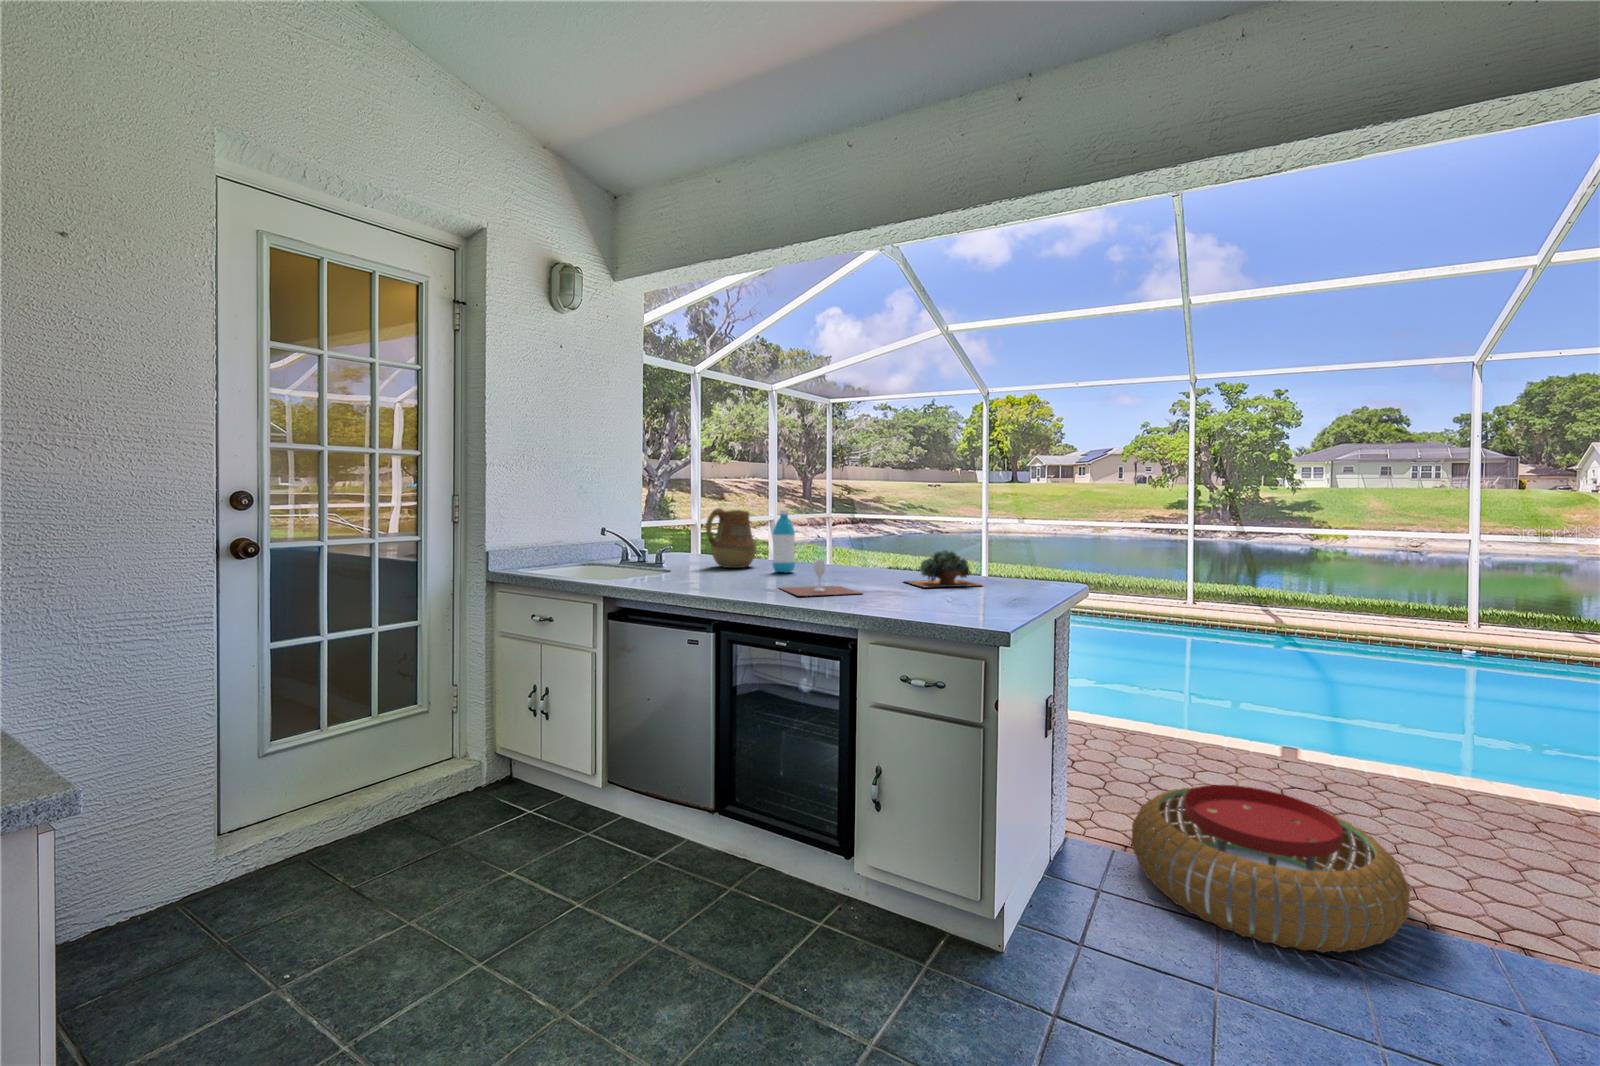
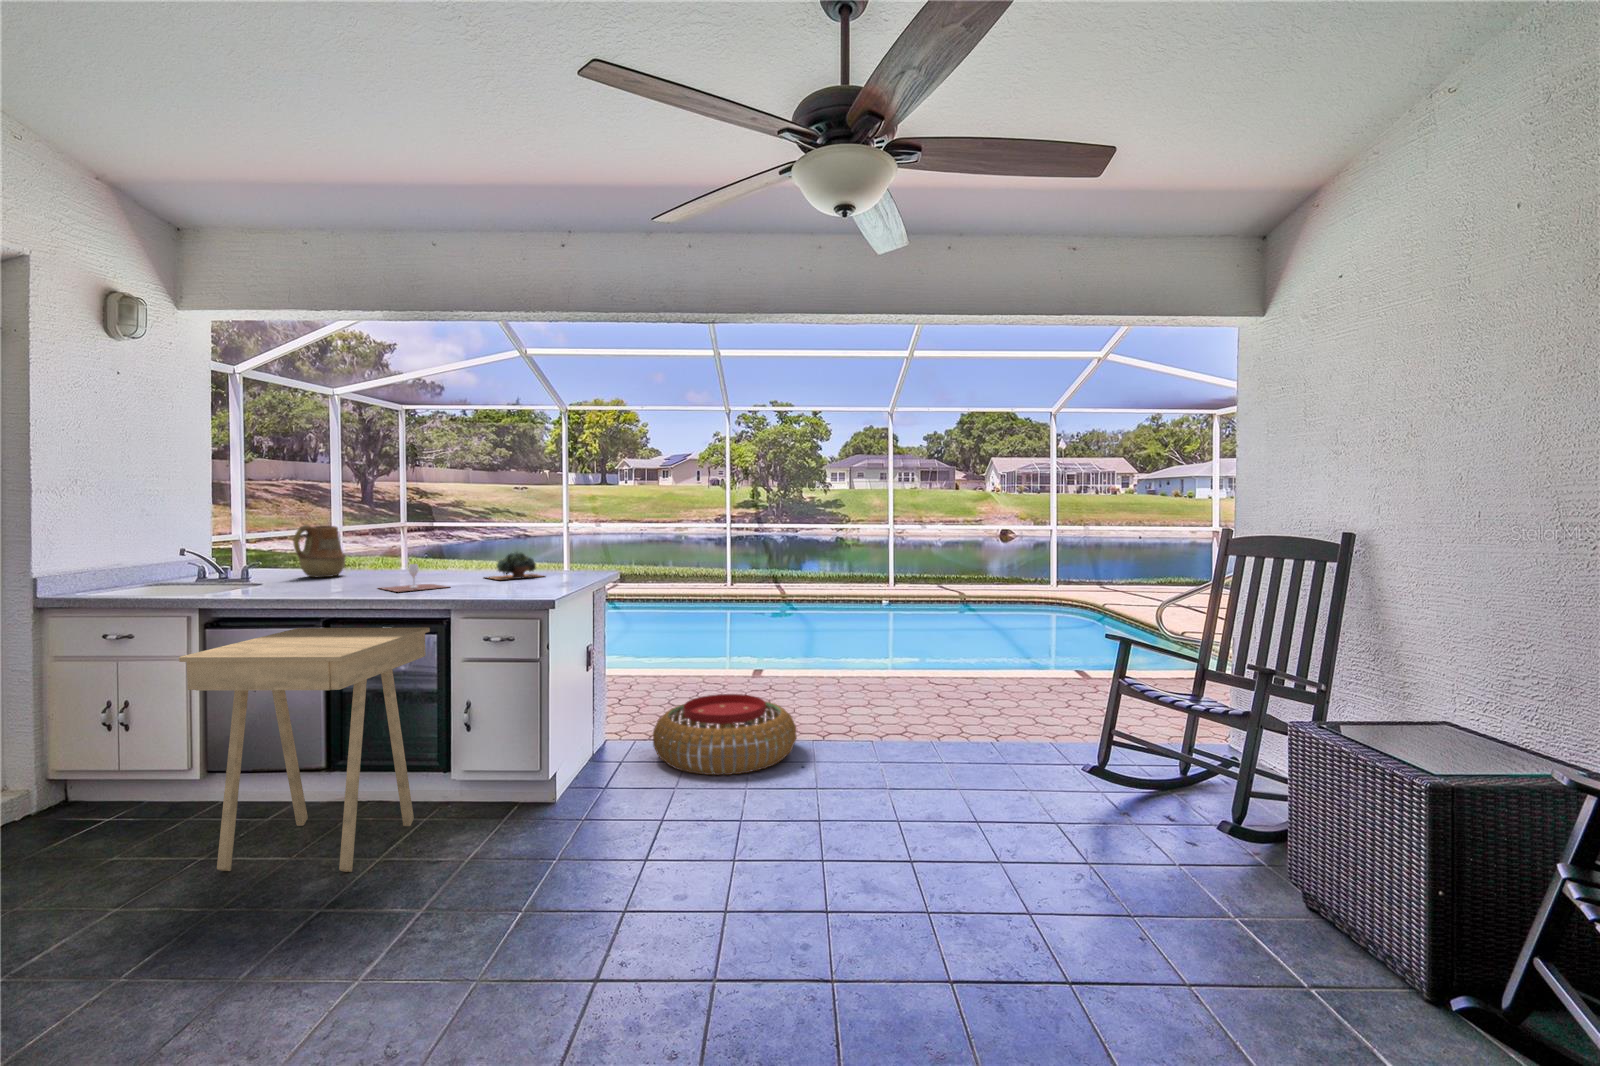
water bottle: present [773,509,795,573] -> none [364,524,387,578]
side table: none [543,631,833,1000] -> present [179,627,430,872]

